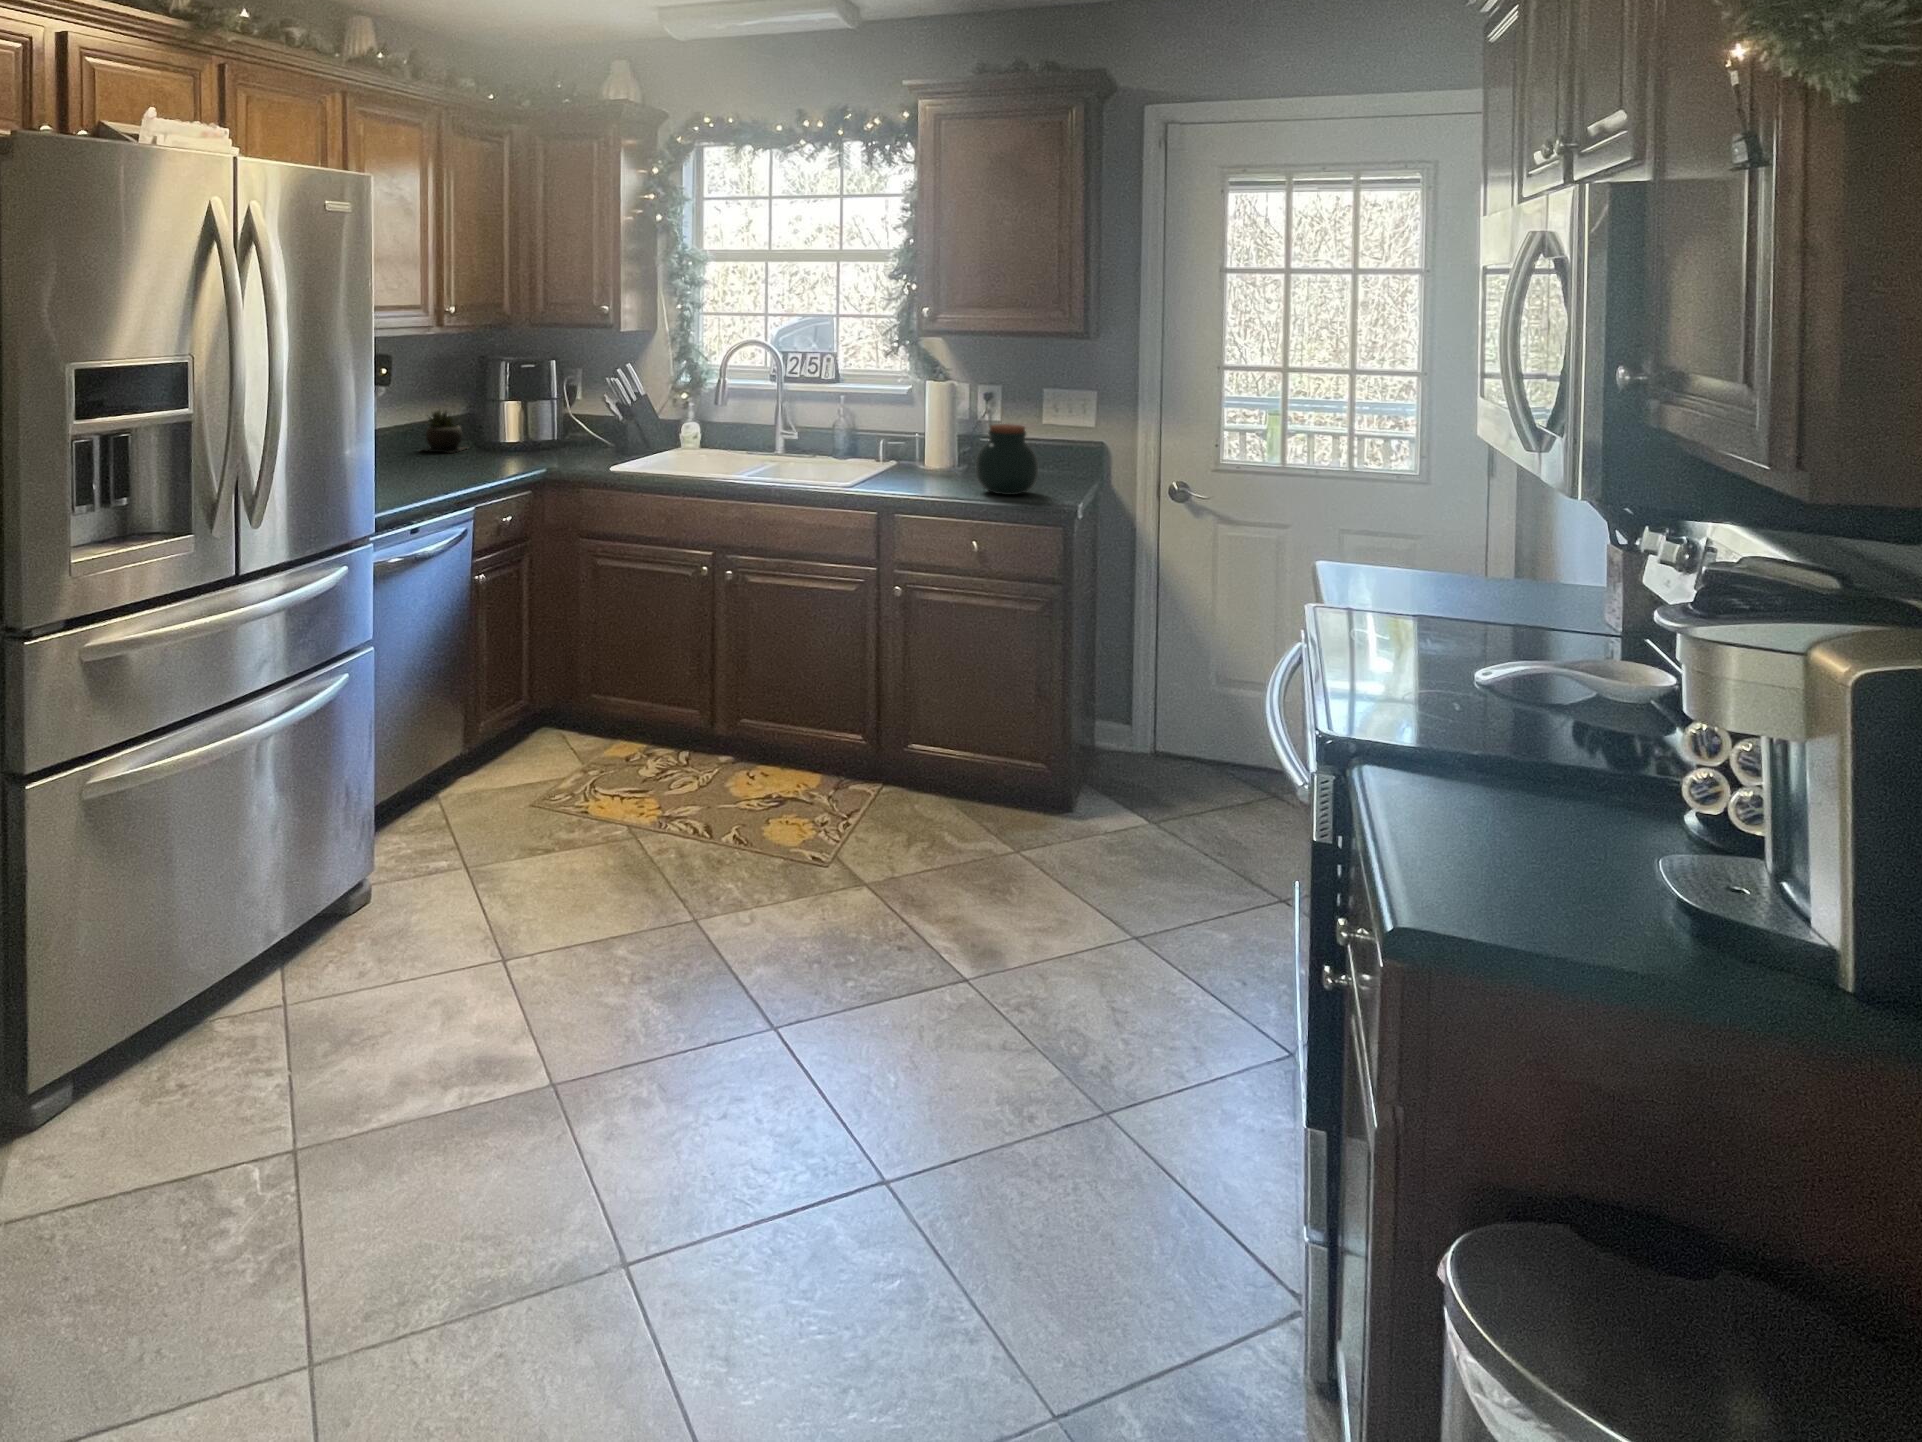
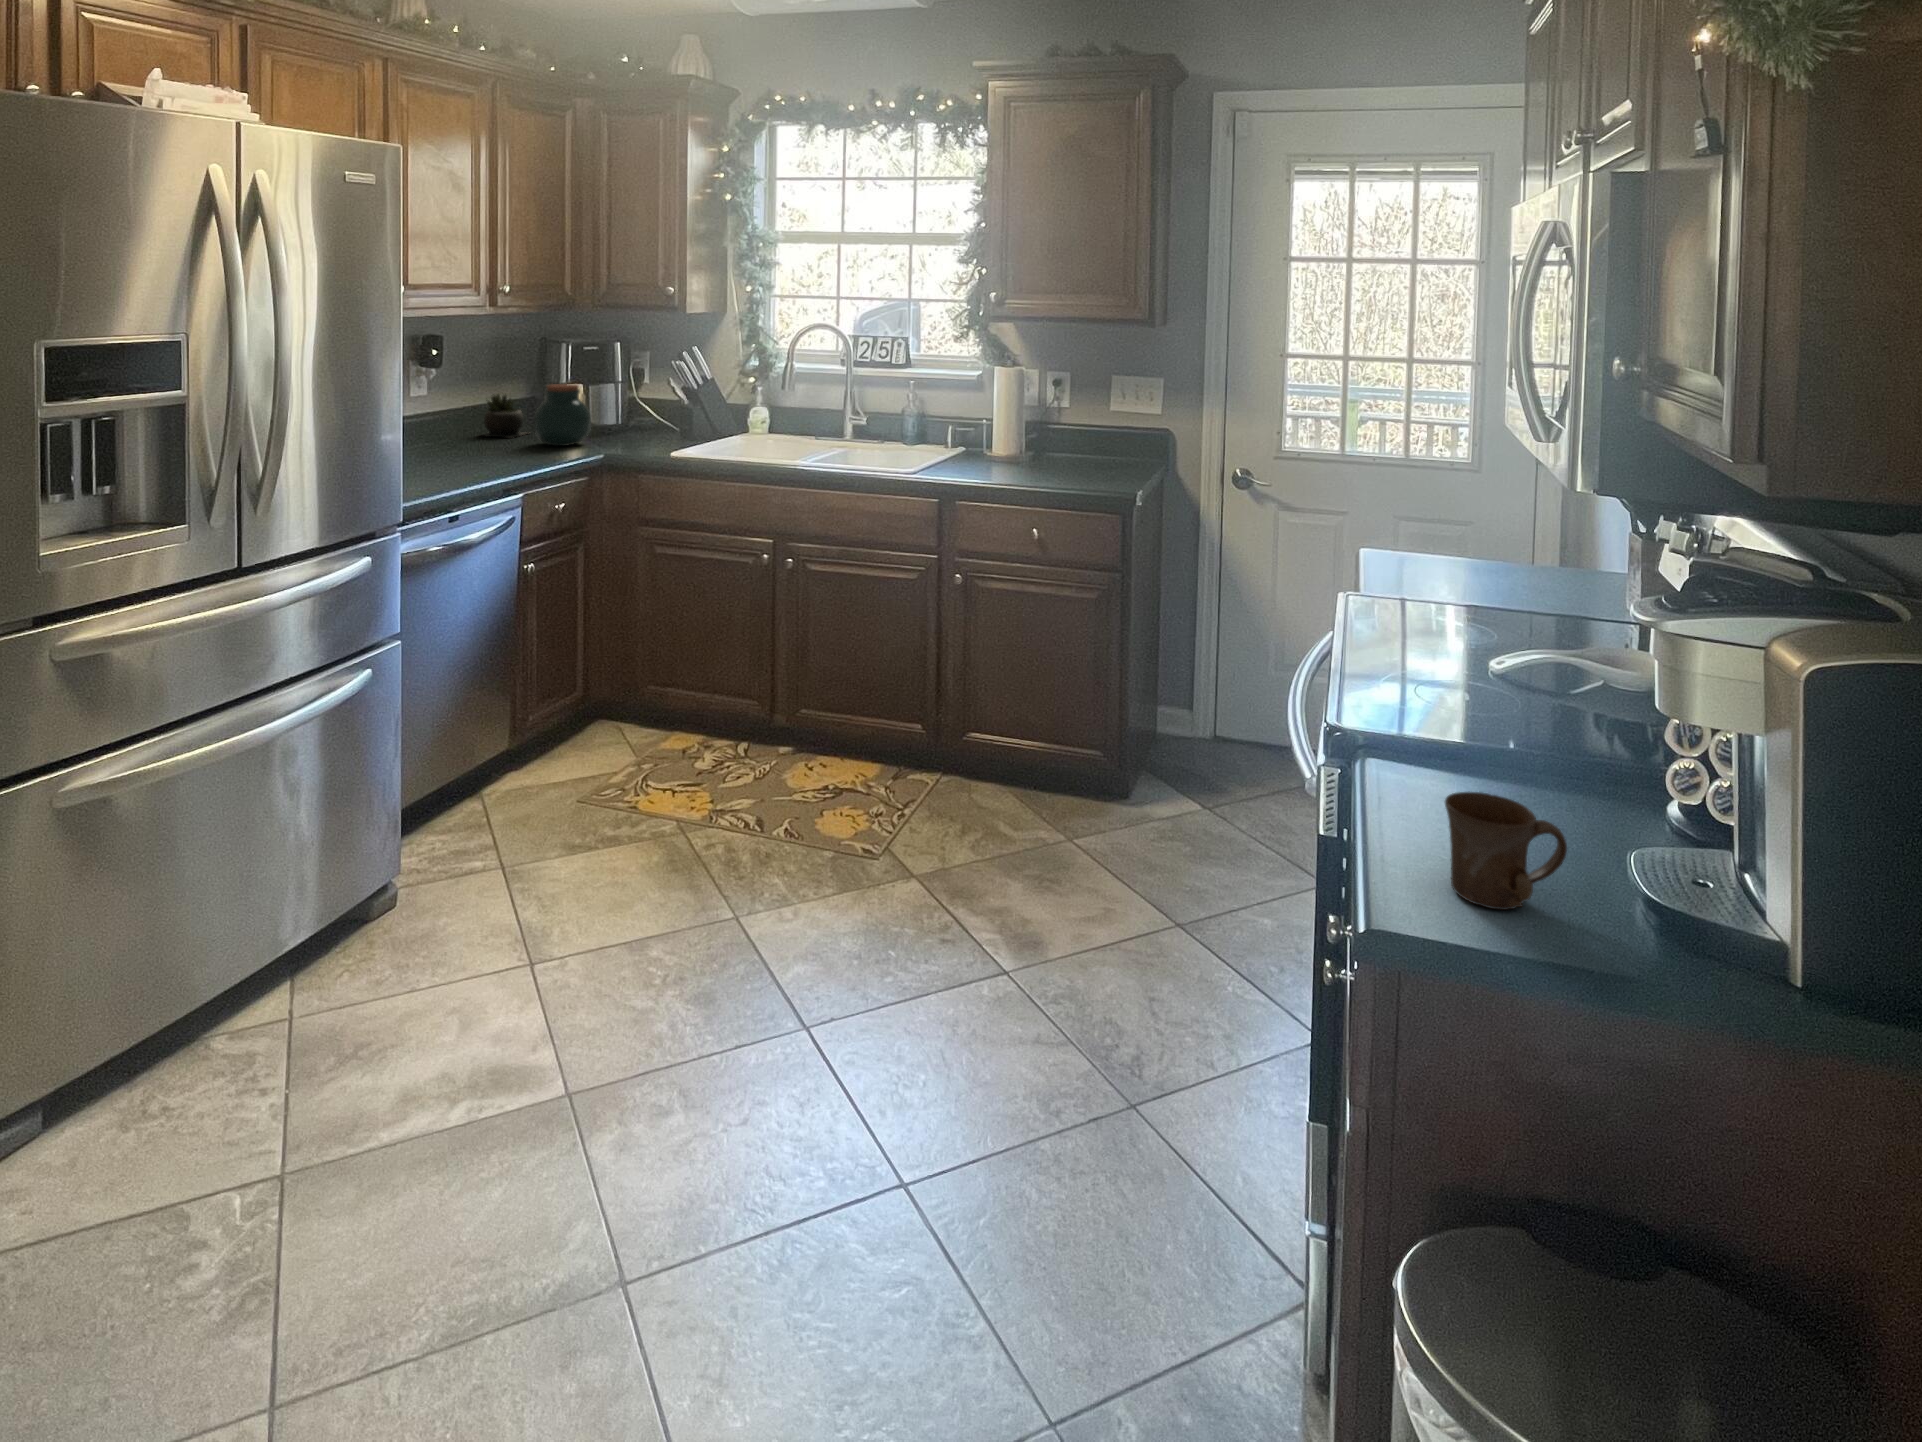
jar: present [976,424,1038,495] -> present [534,384,591,446]
mug: none [1465,797,1595,914] -> present [1445,792,1567,910]

